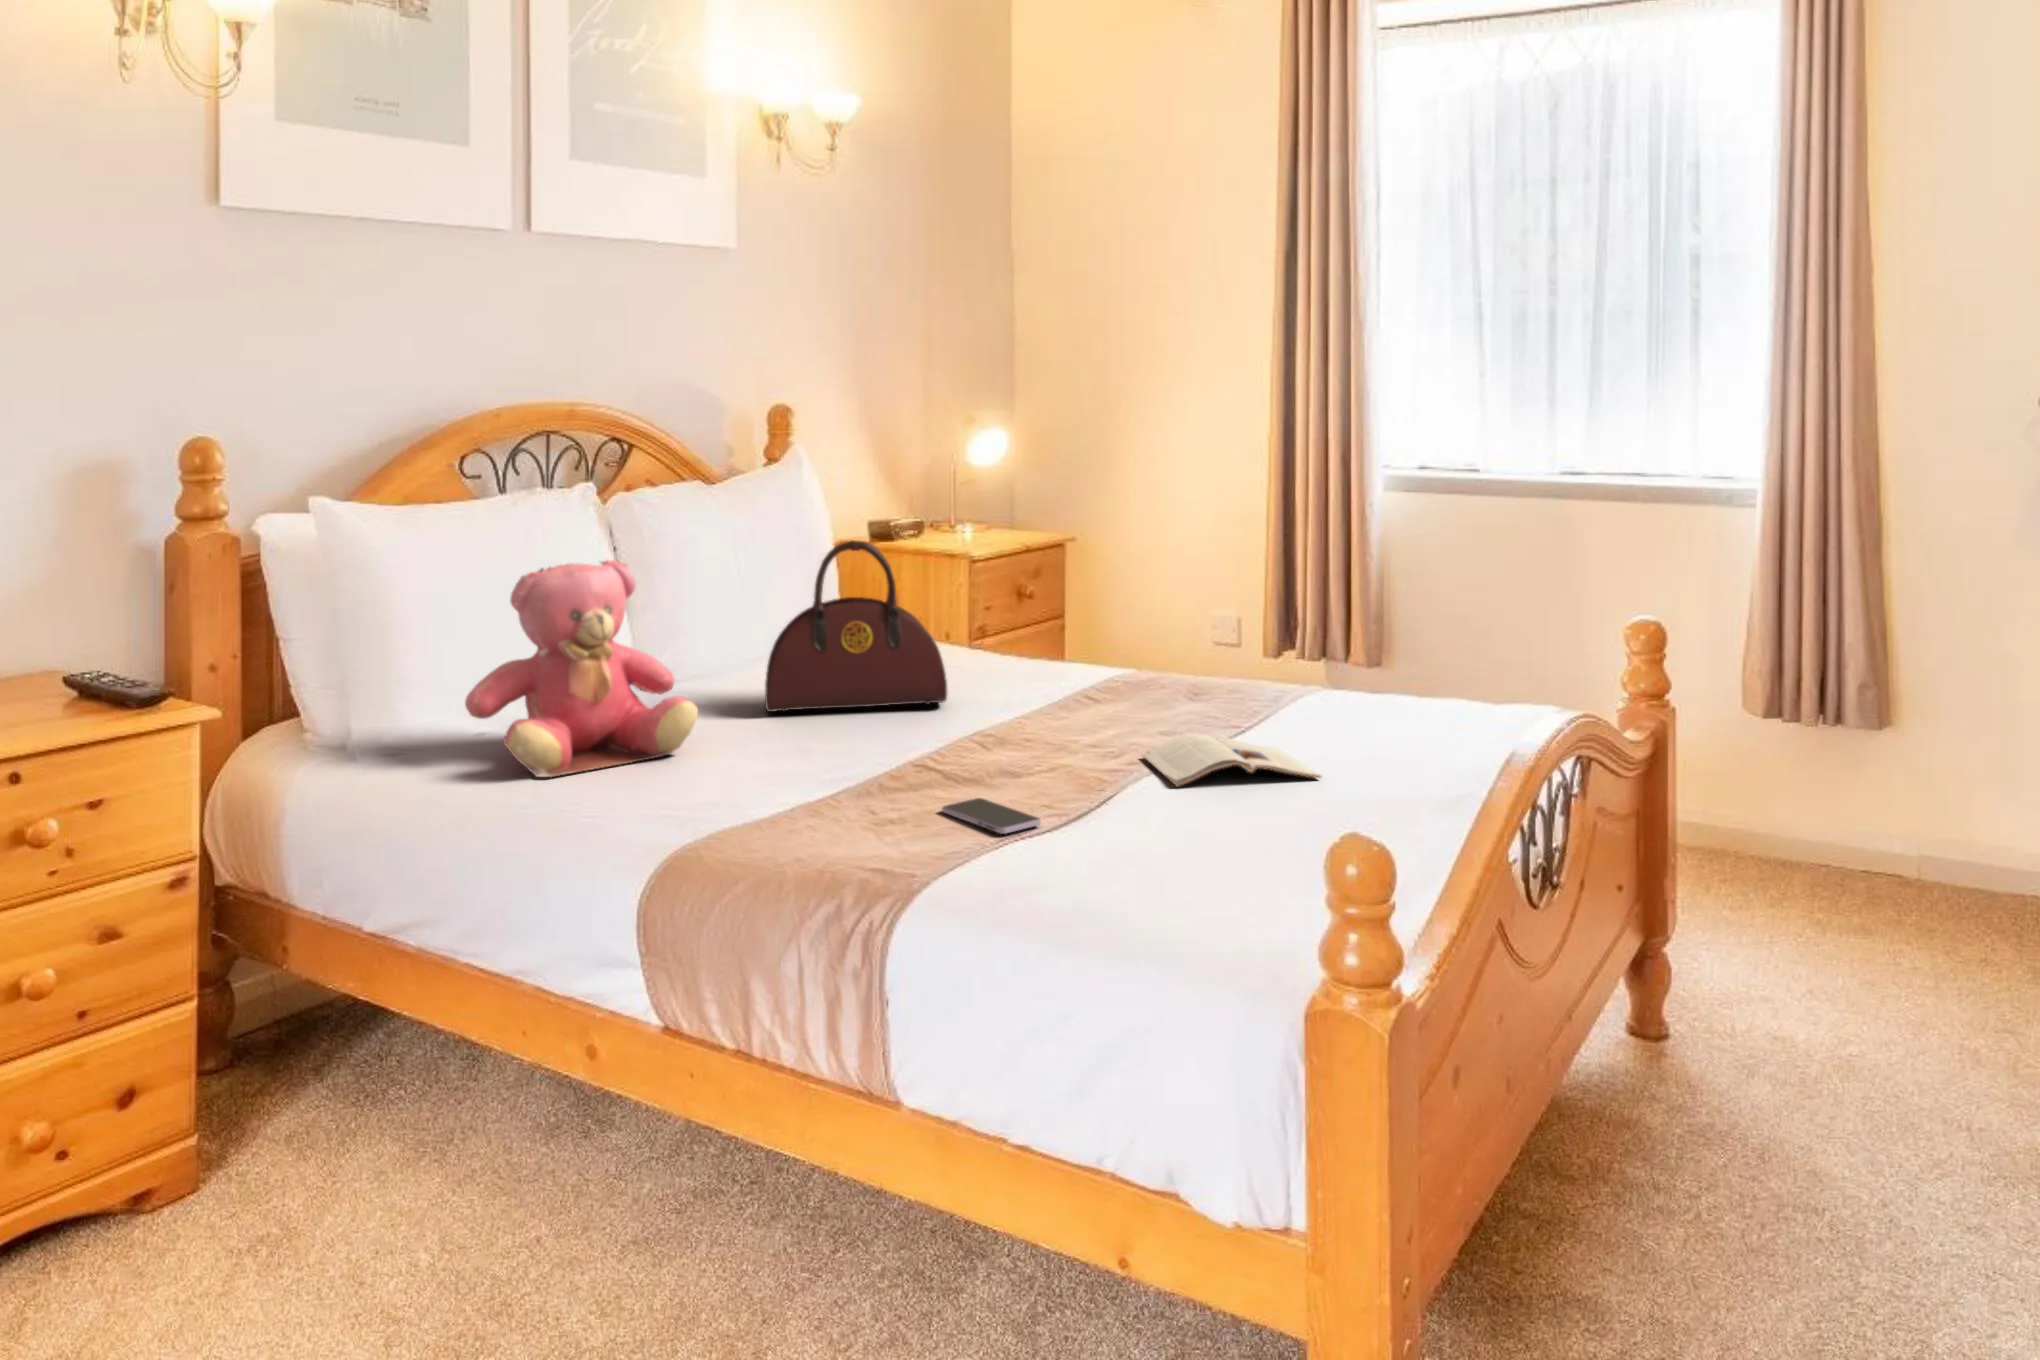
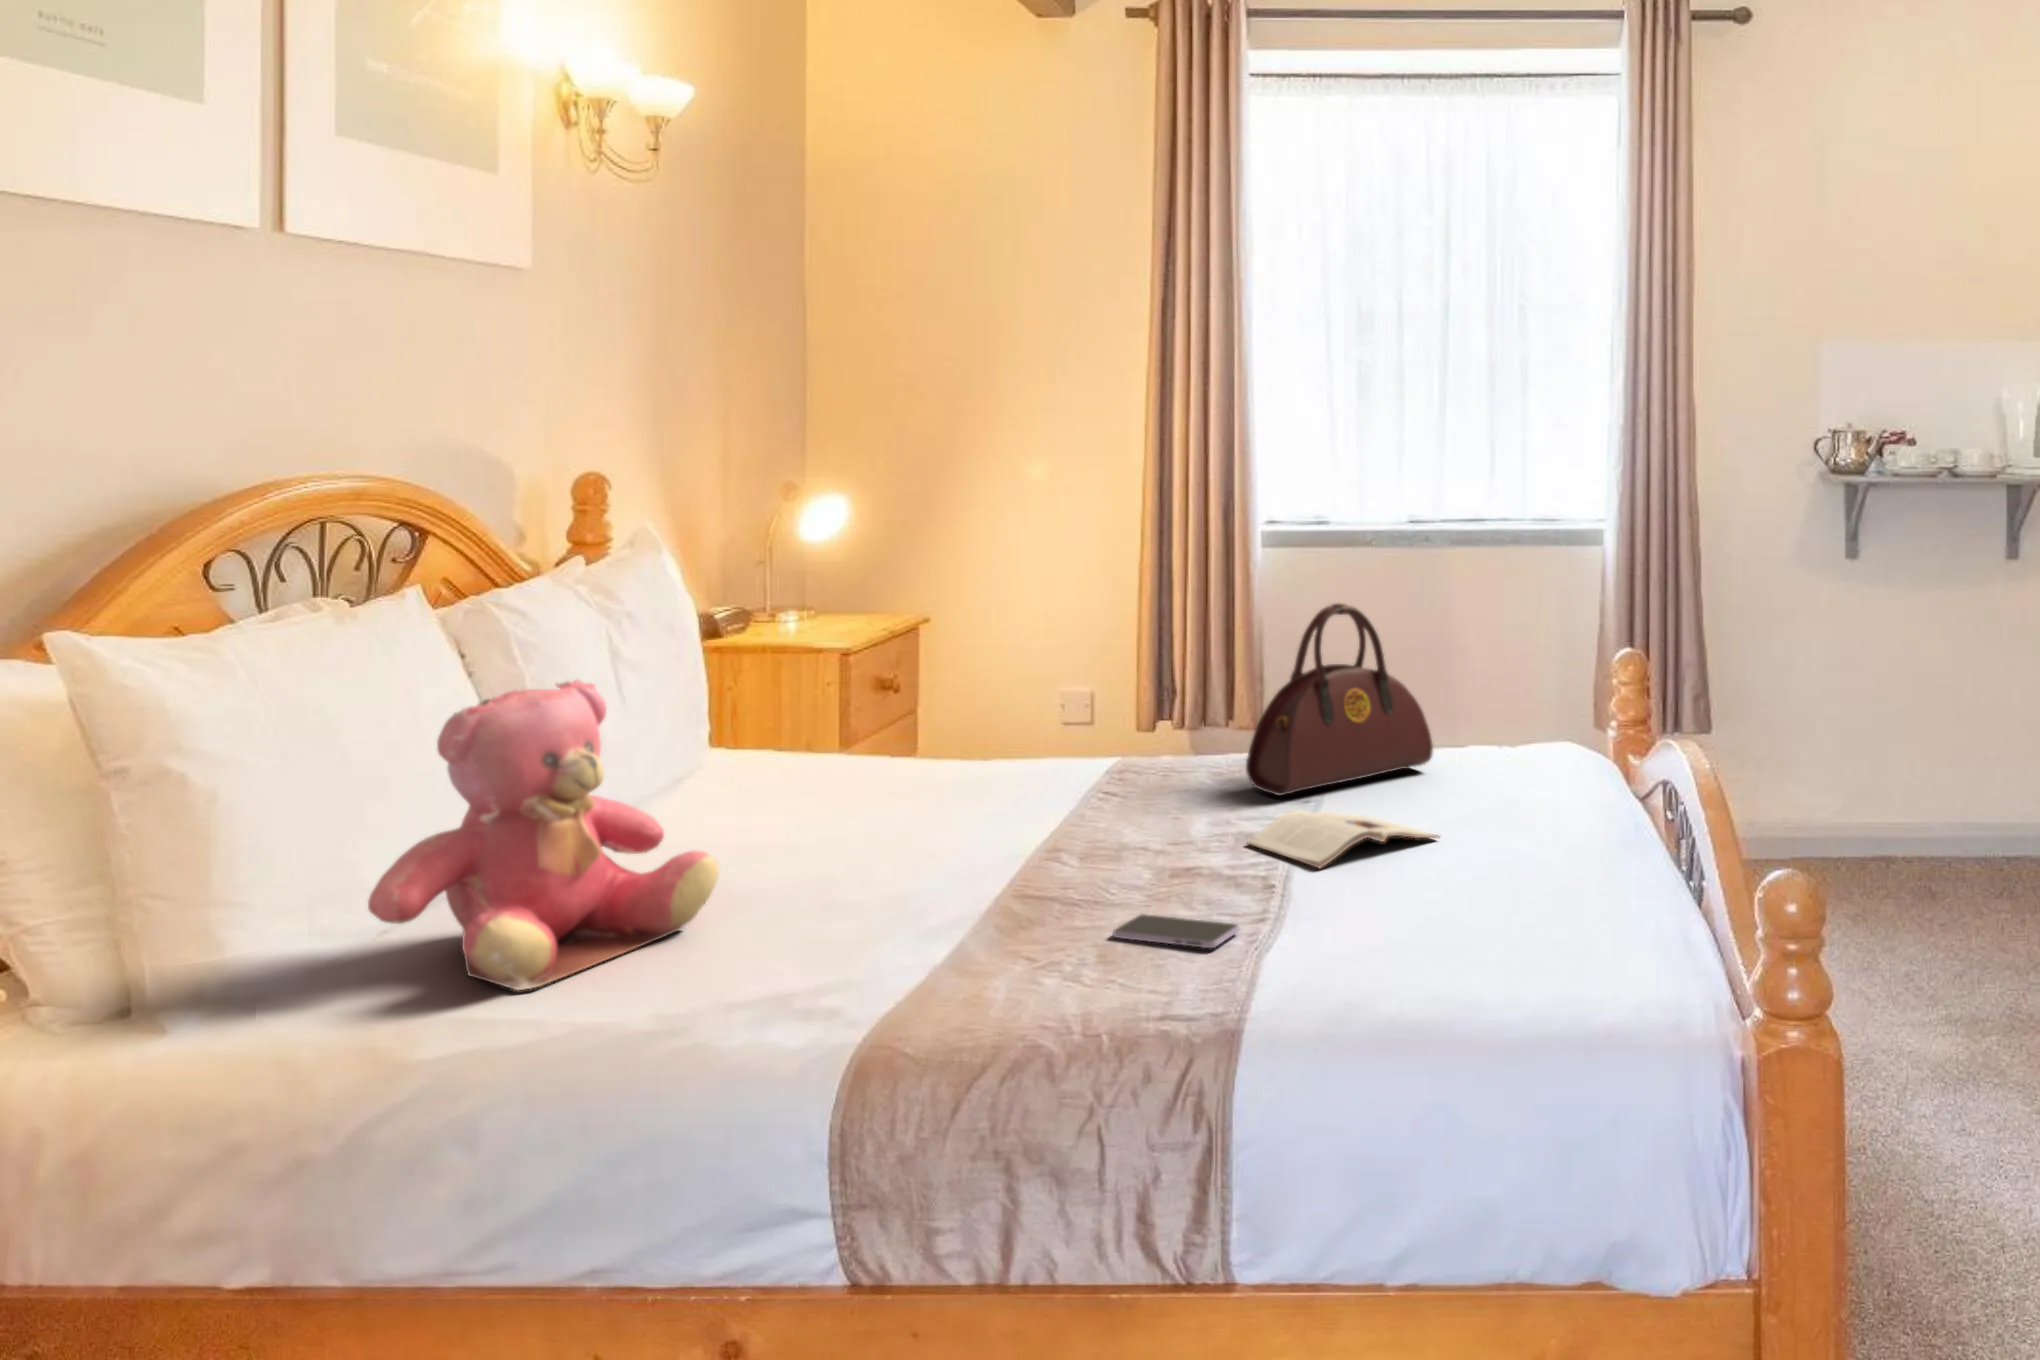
handbag: present [765,540,948,712] -> present [1246,603,1433,796]

